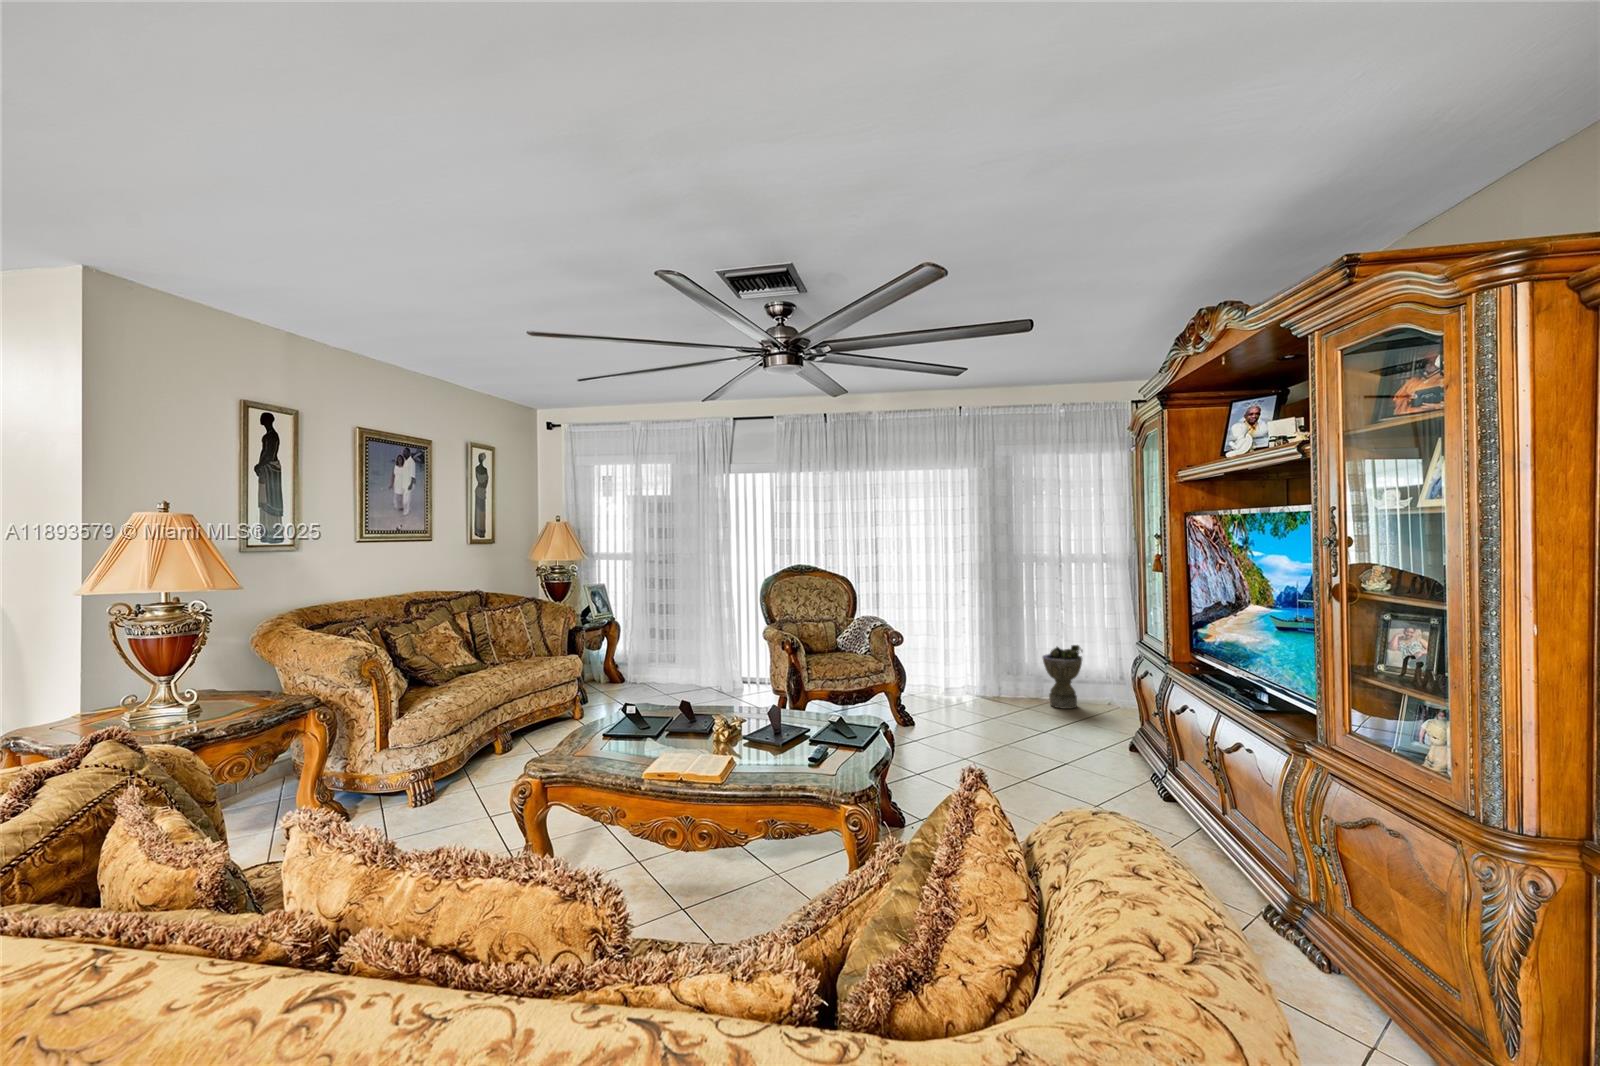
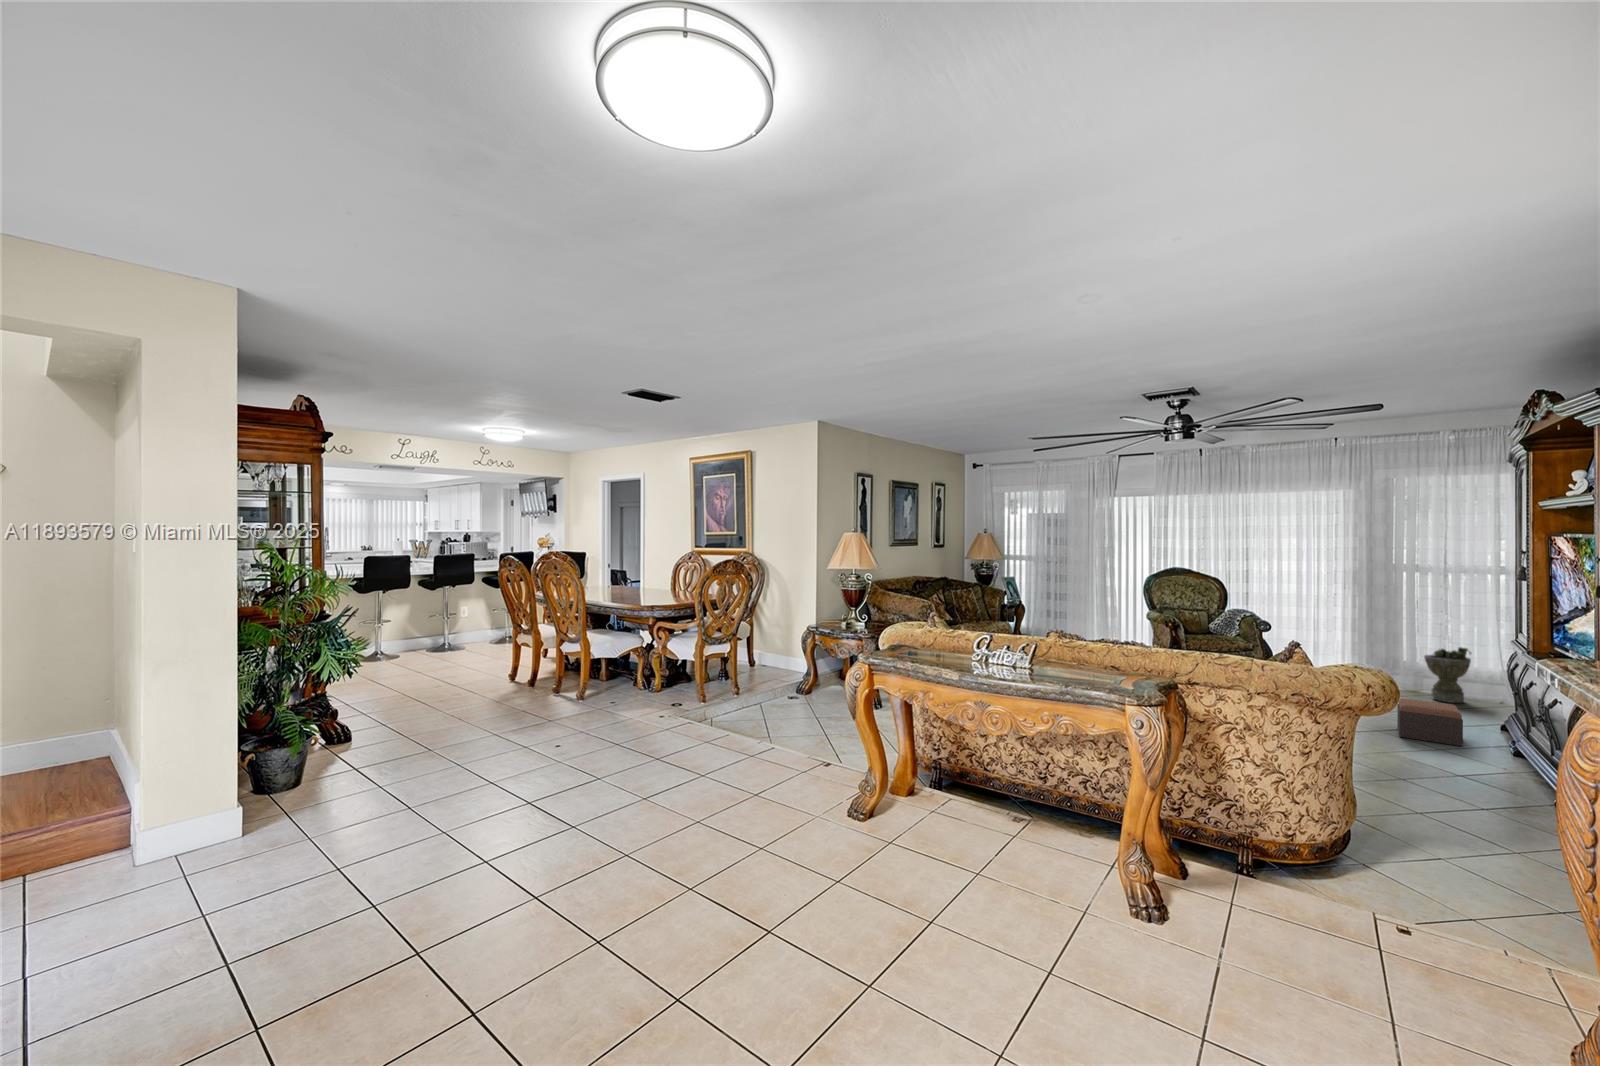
footstool: none [1035,727,1105,788] -> present [1397,698,1463,746]

